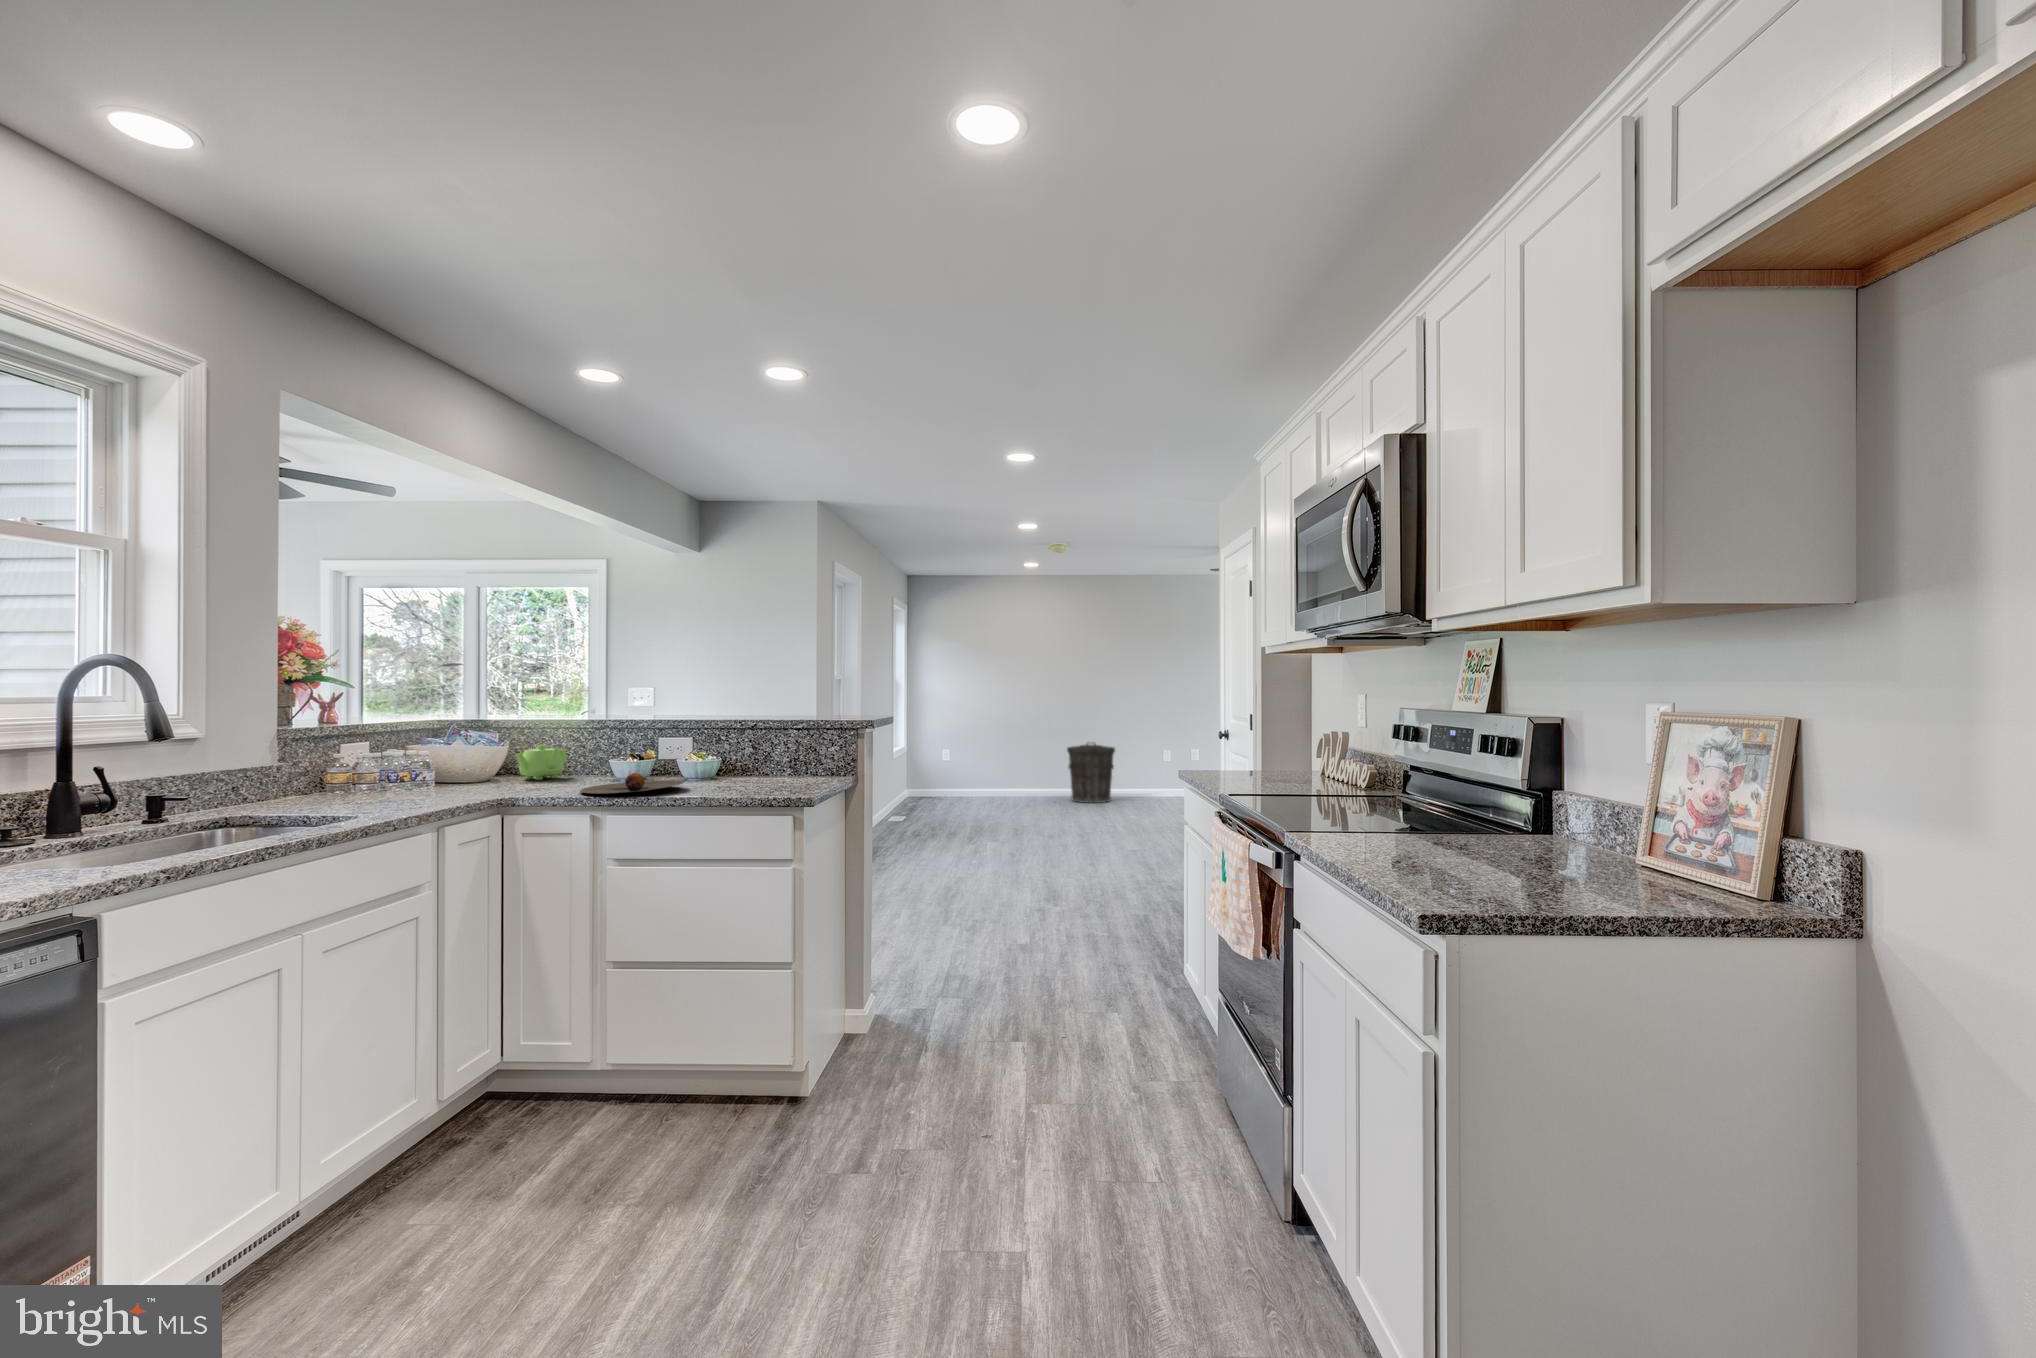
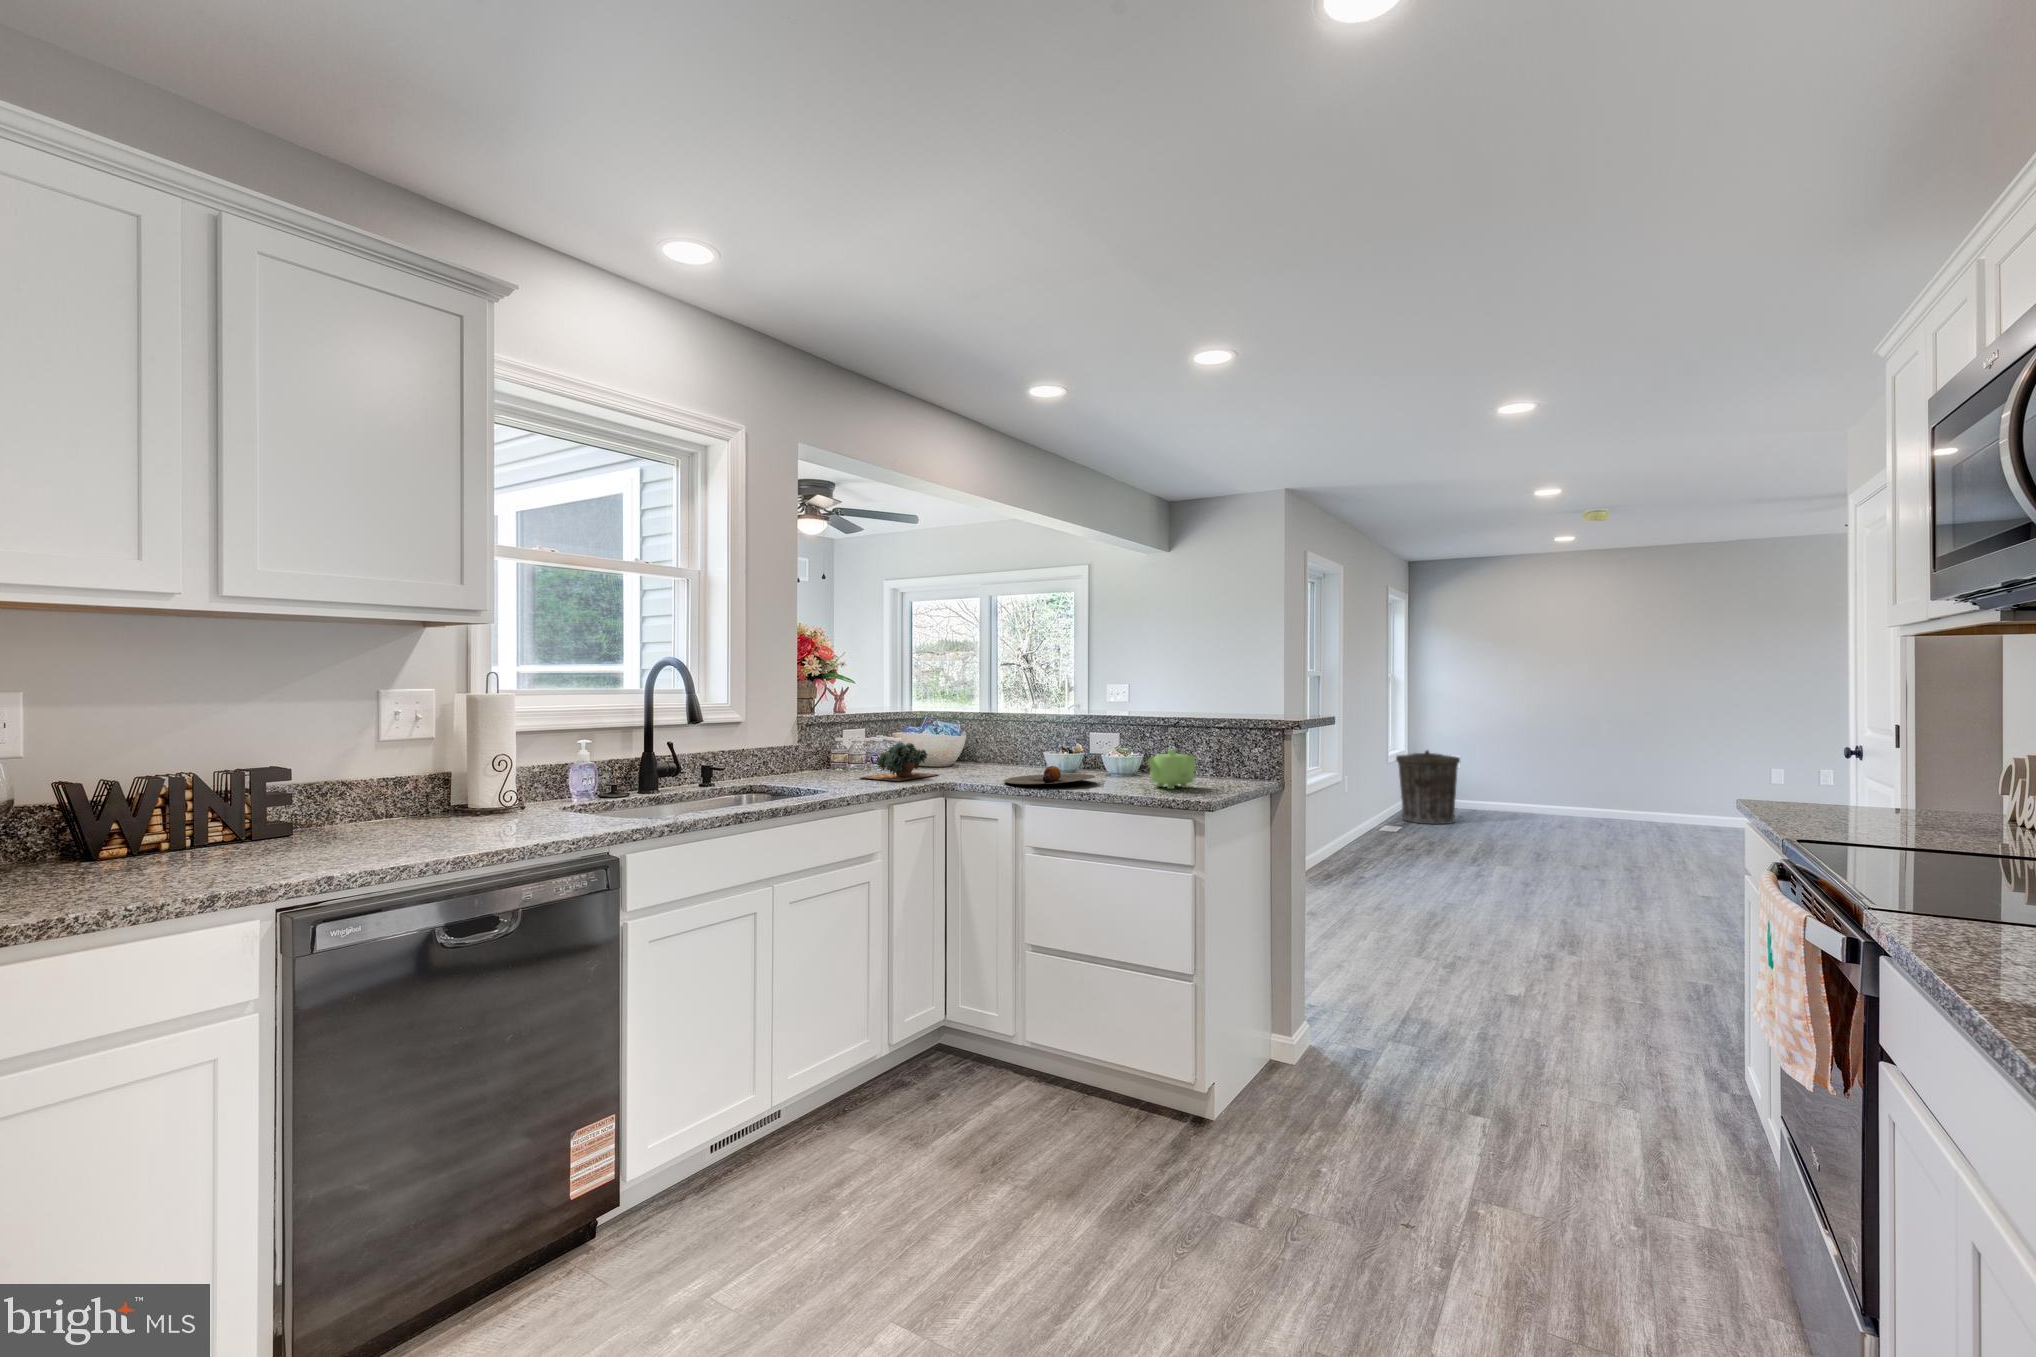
trash can: present [1067,744,1115,803] -> present [1396,750,1460,824]
teapot: present [515,745,567,780] -> present [1148,750,1196,789]
succulent plant: none [381,754,489,799] -> present [860,742,939,781]

